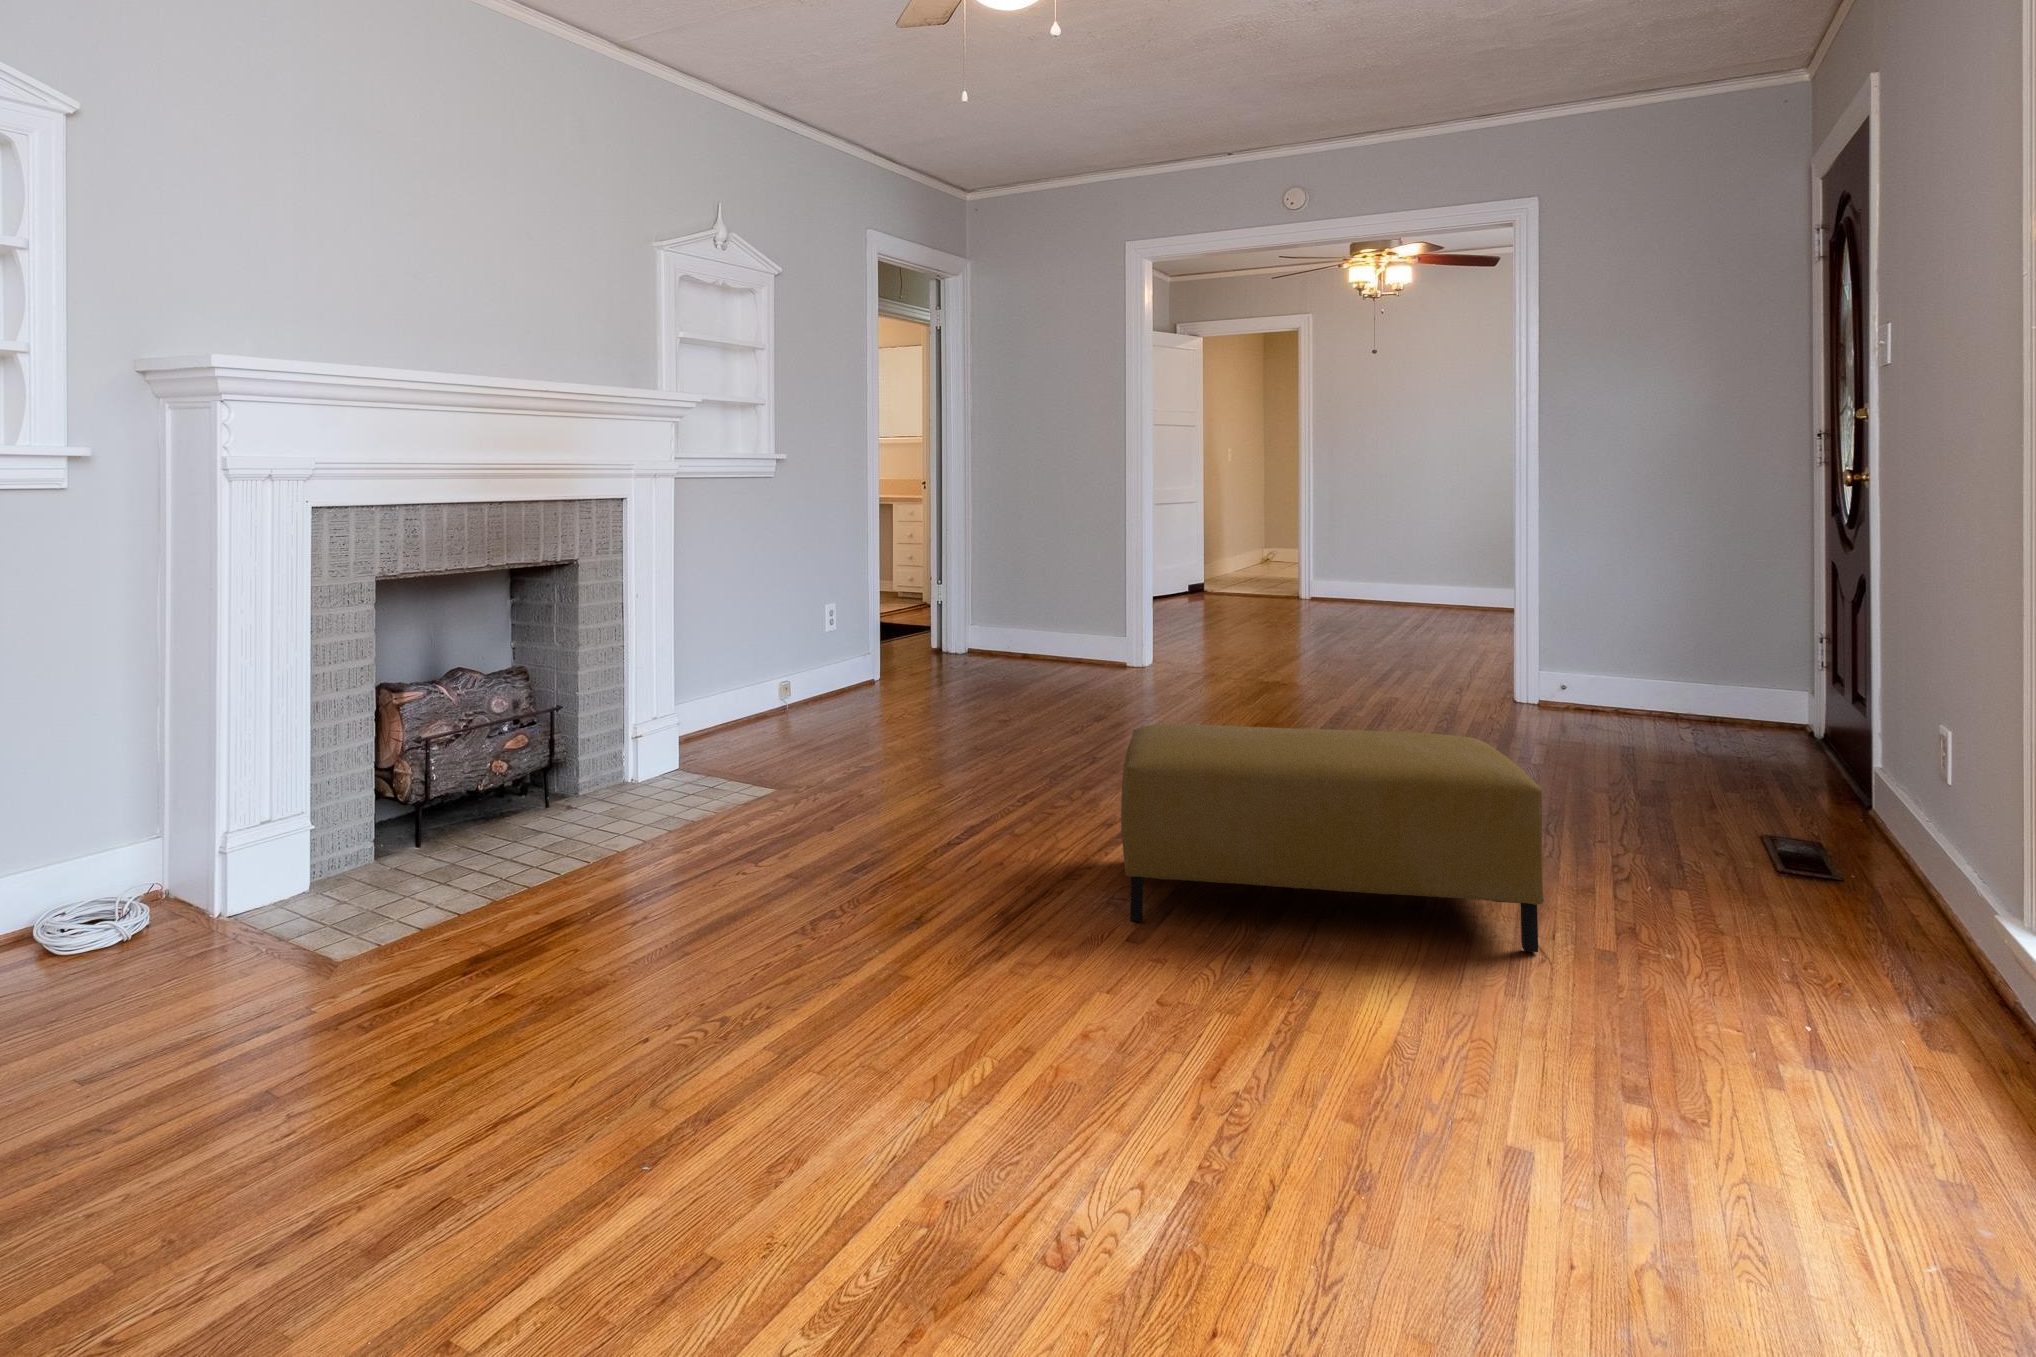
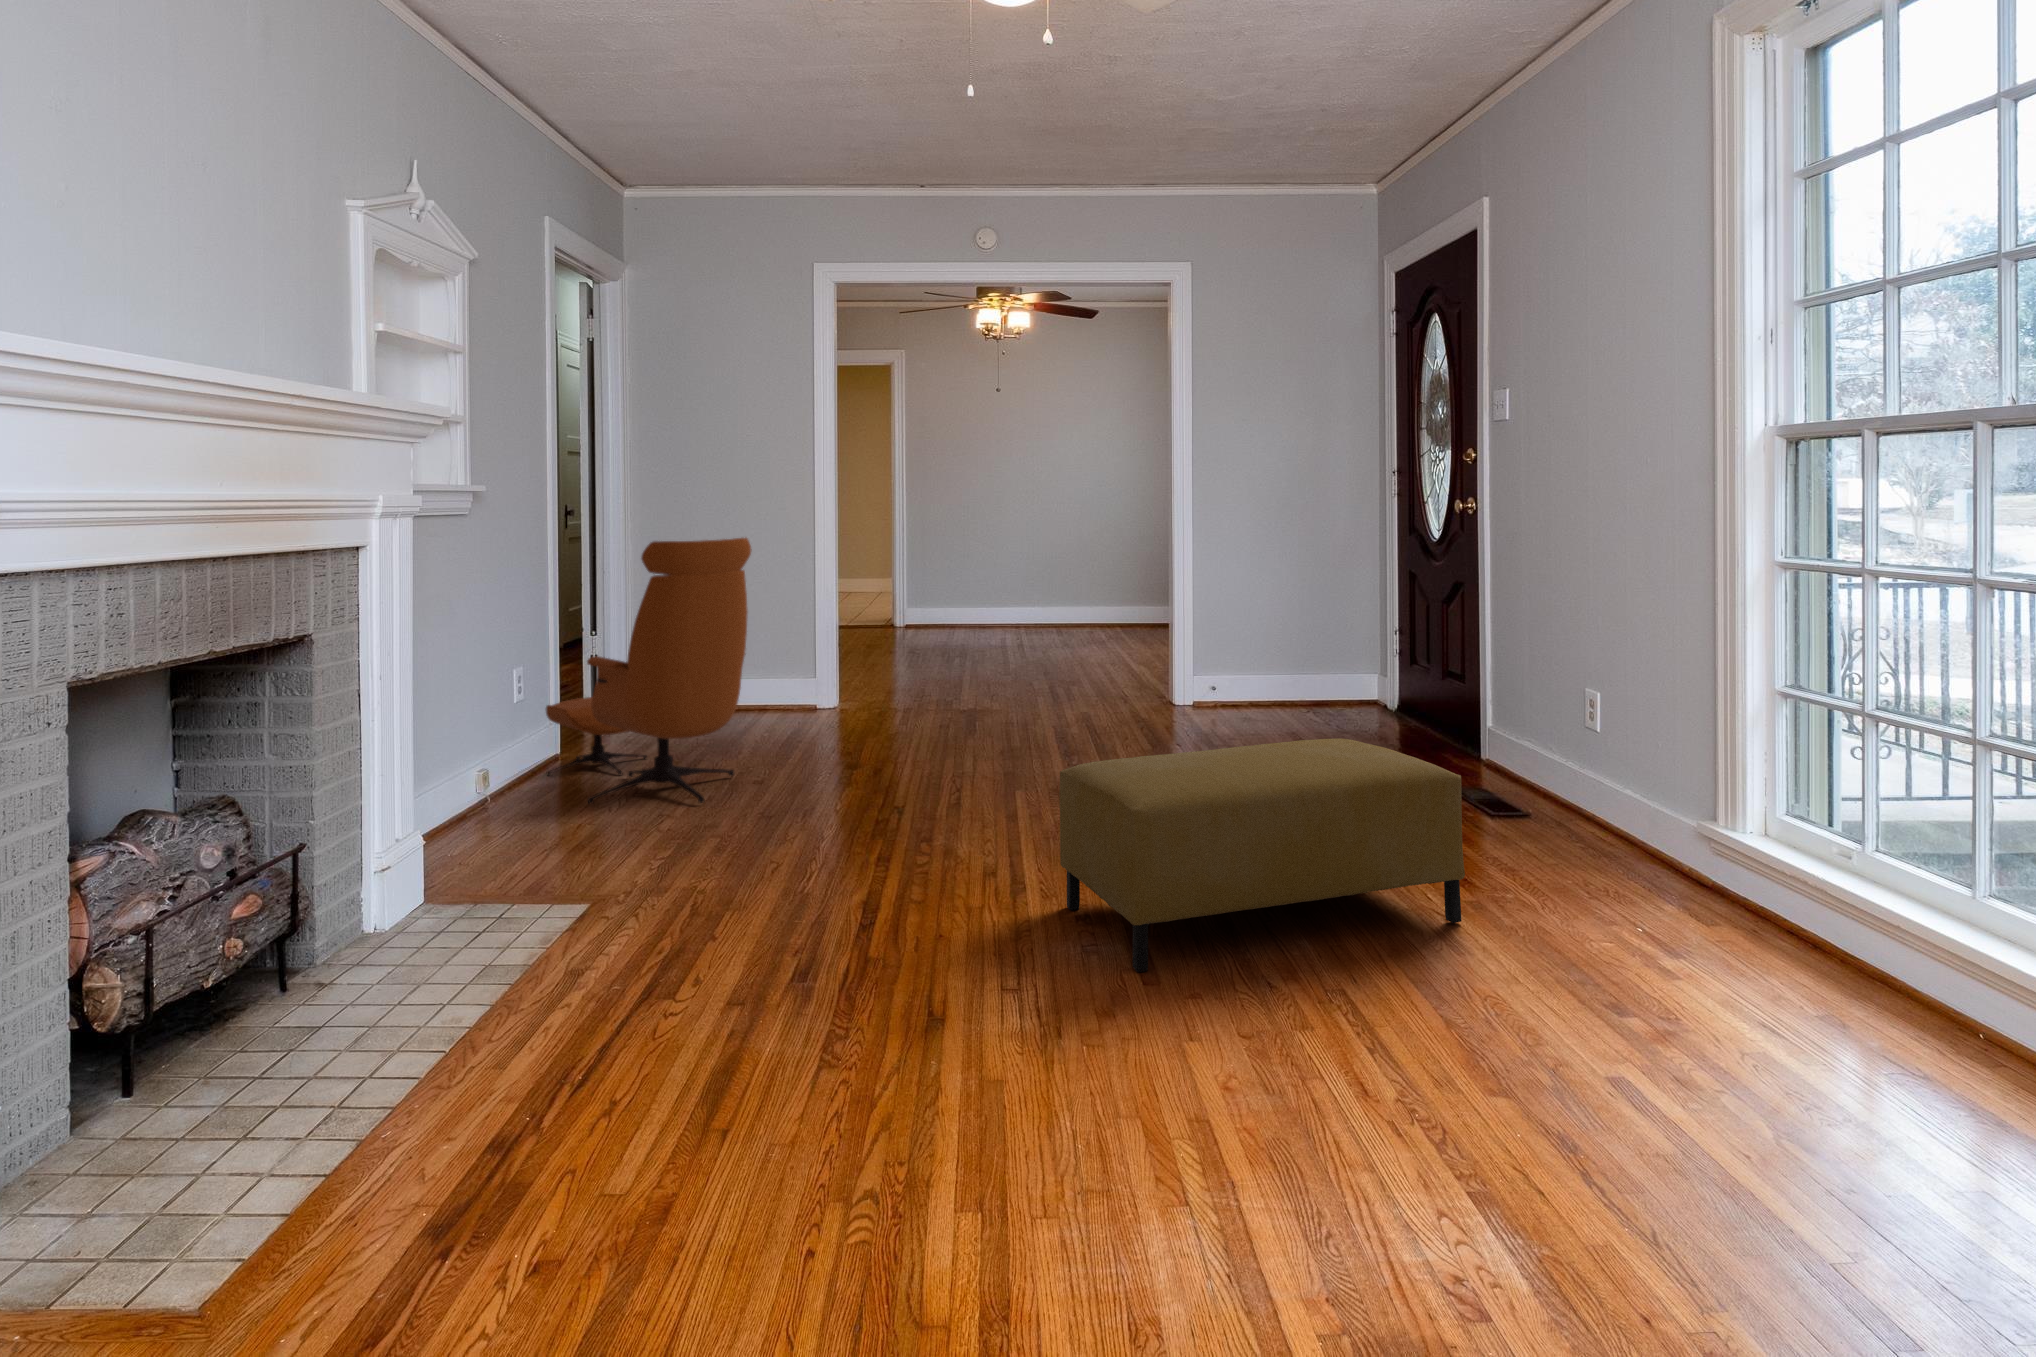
lounge chair: none [853,499,990,731] -> present [546,538,752,804]

